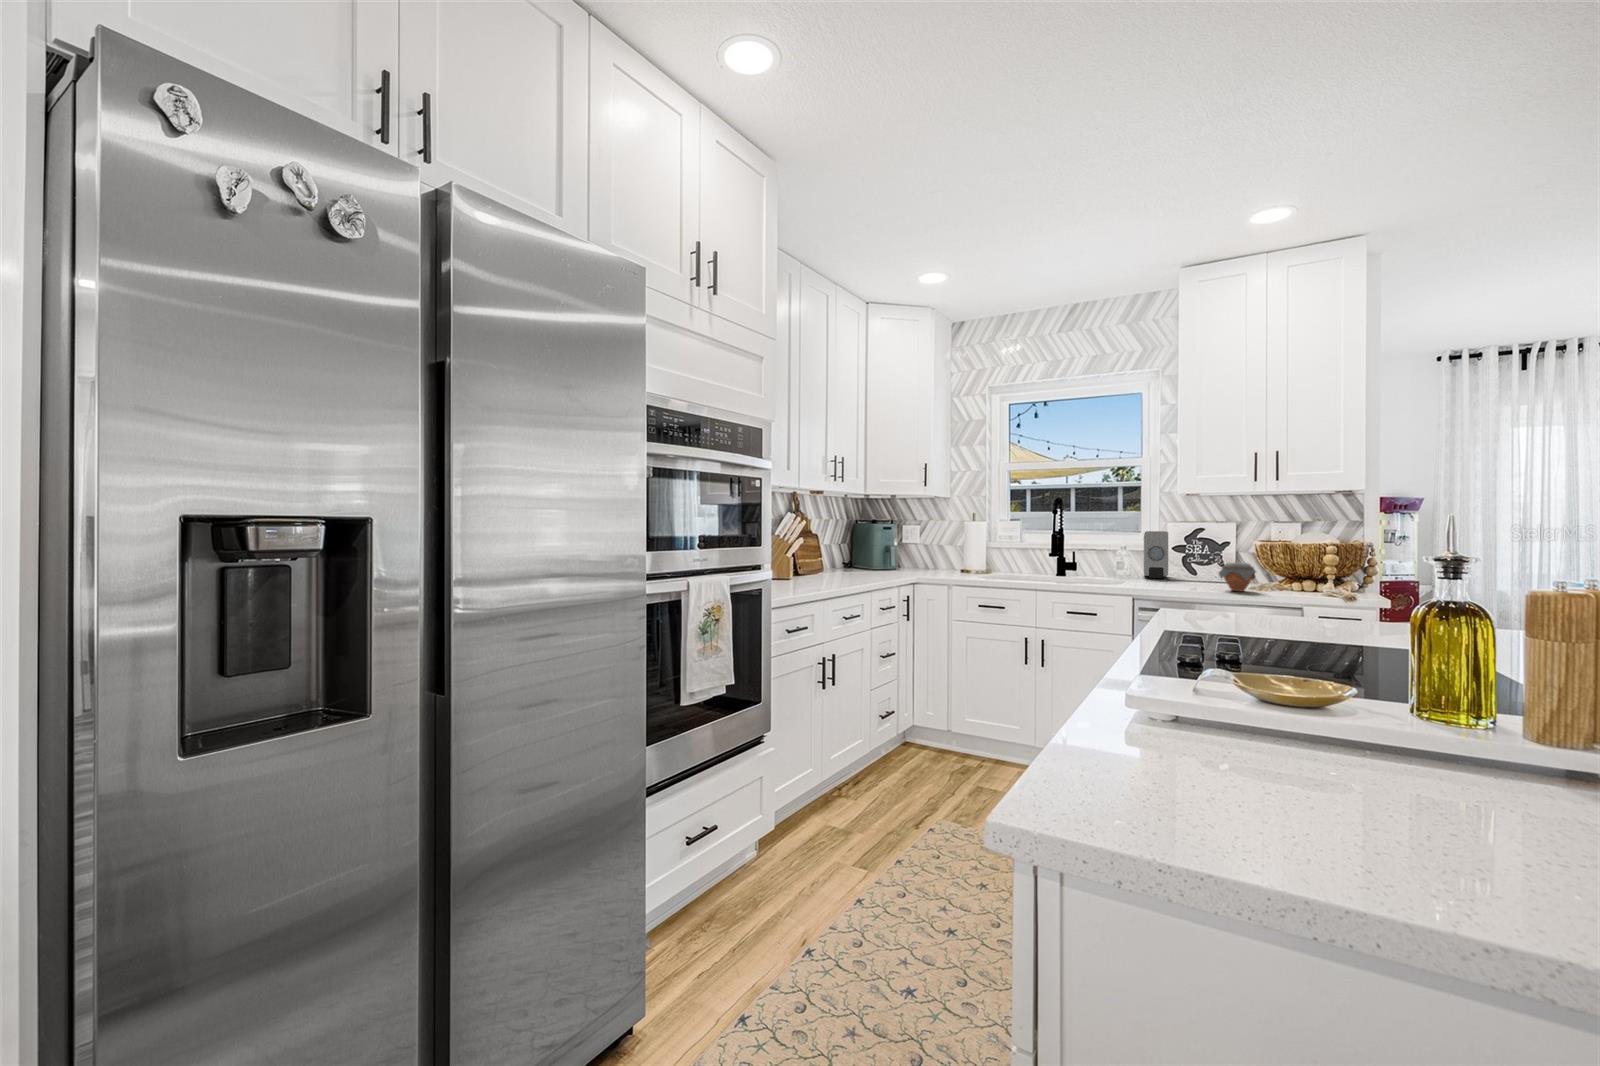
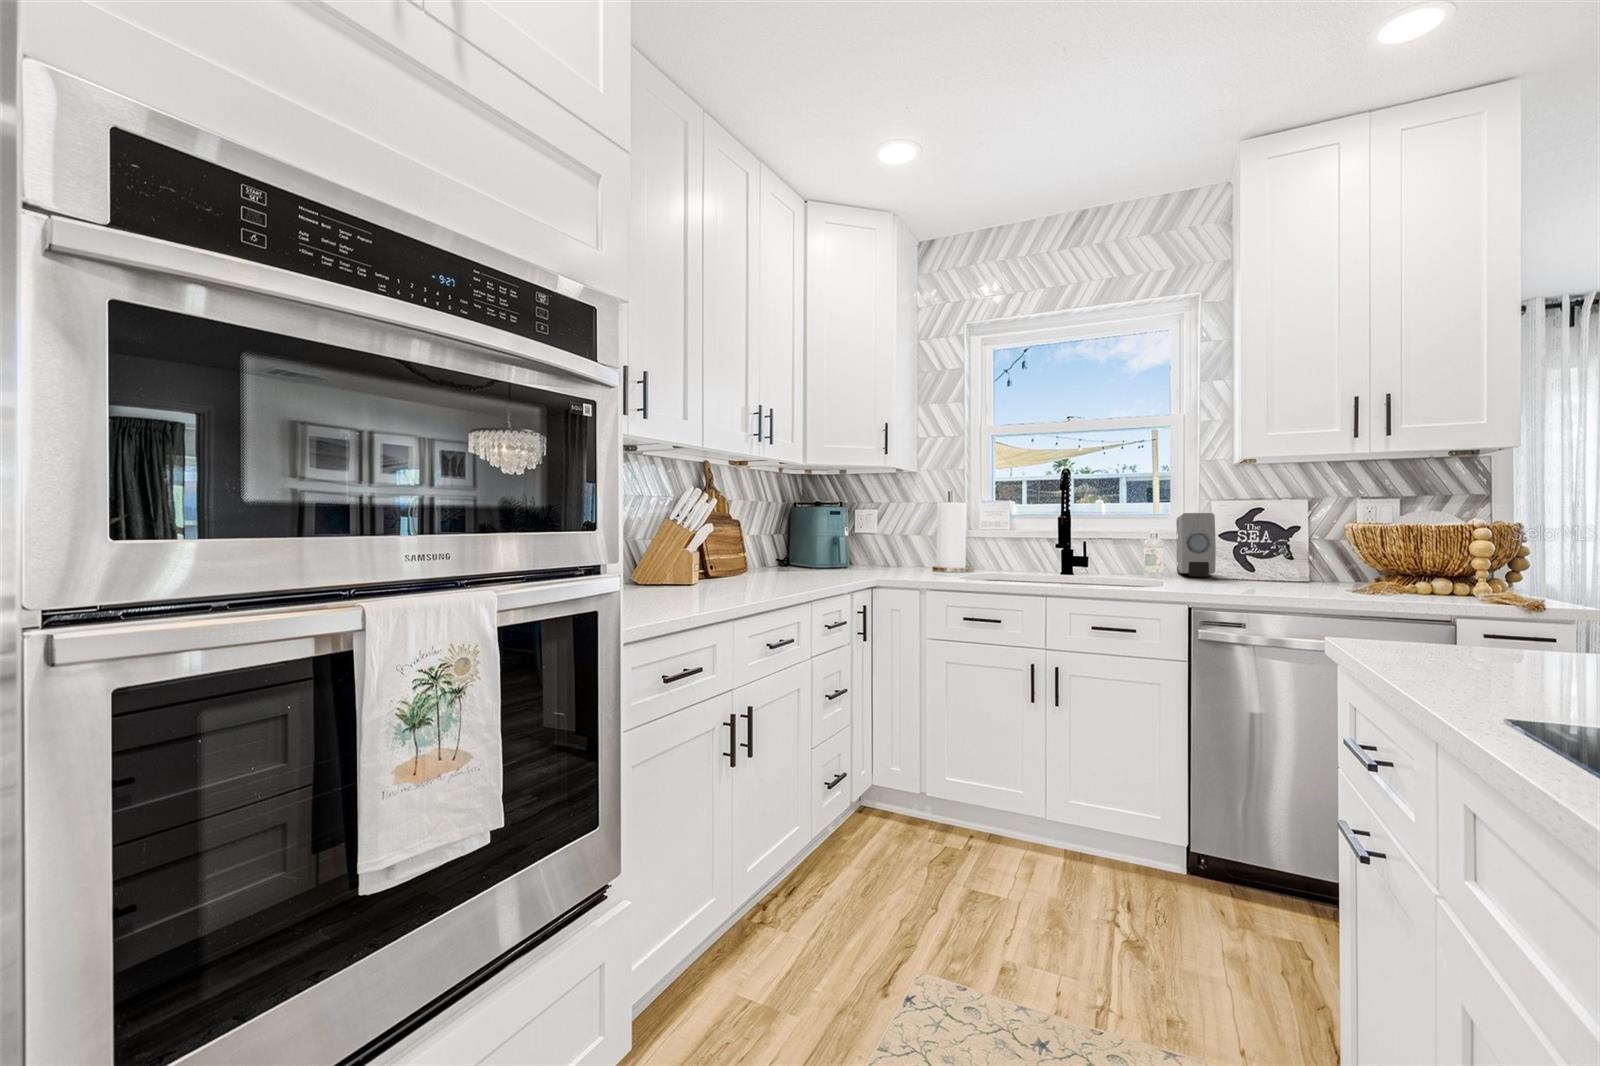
jar: present [1219,563,1256,591] -> none [1302,554,1360,595]

